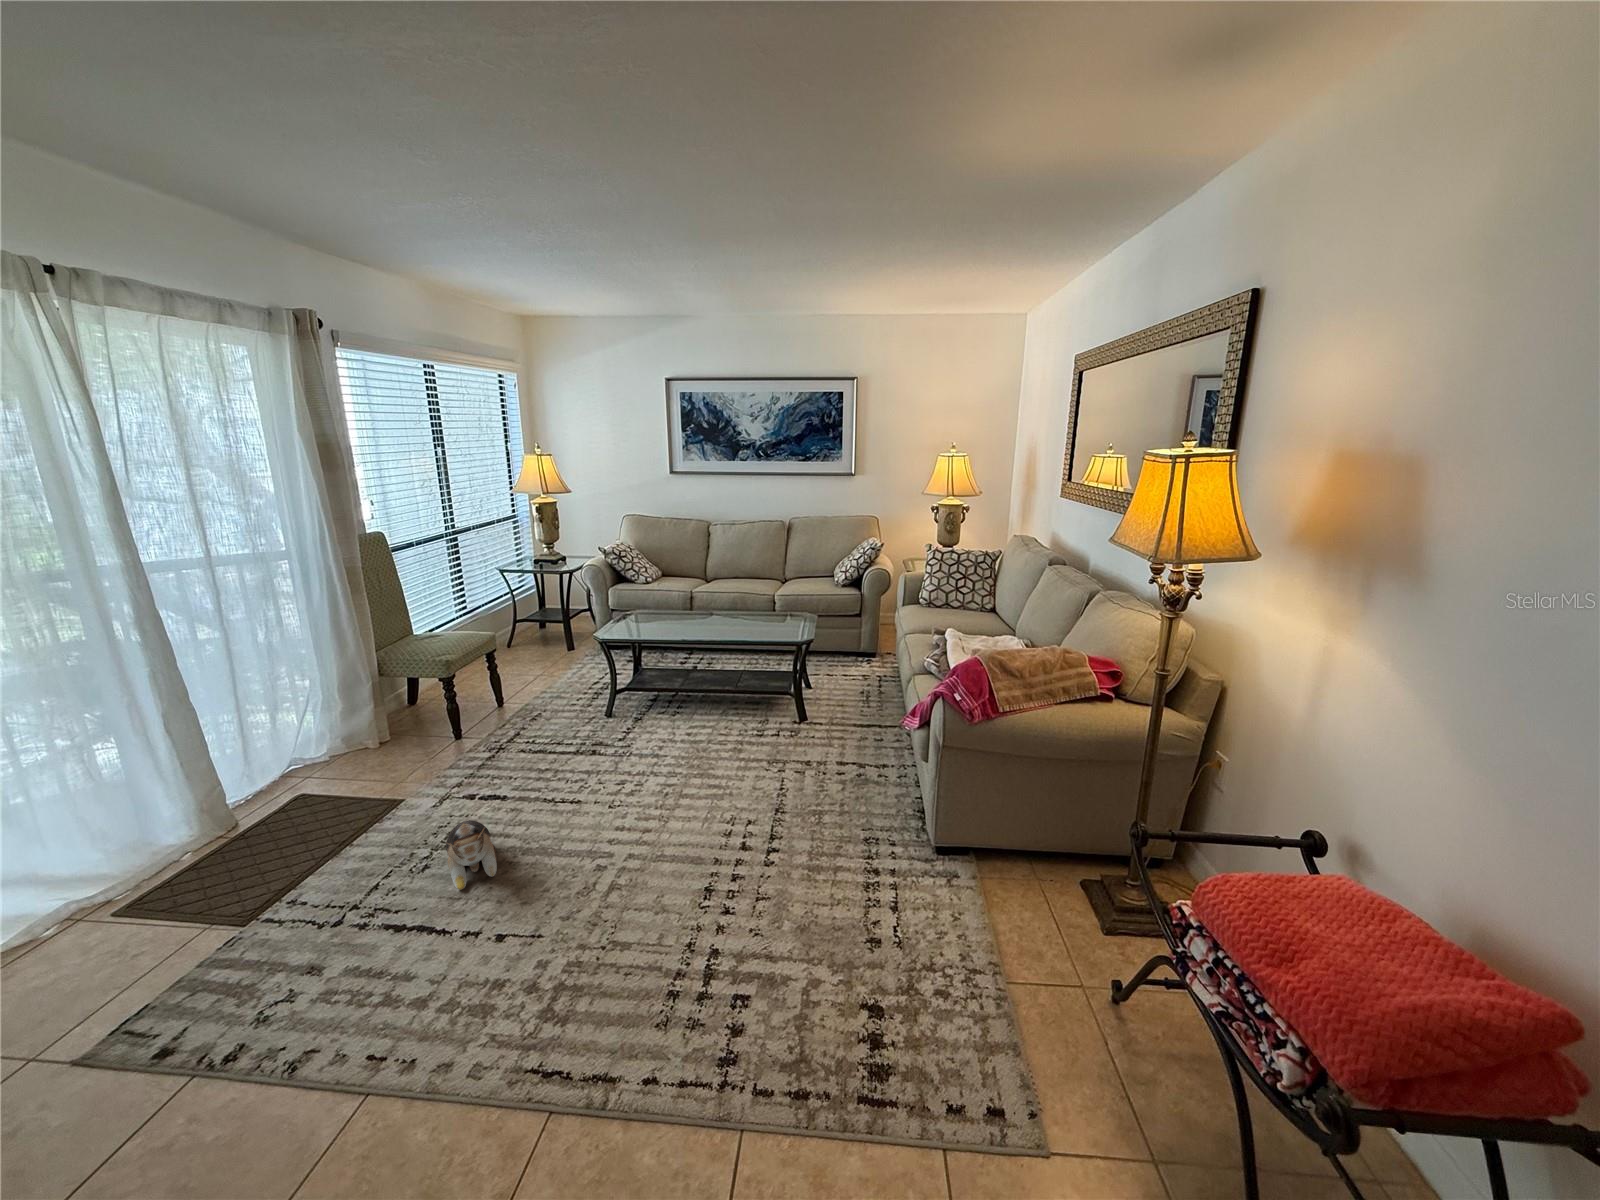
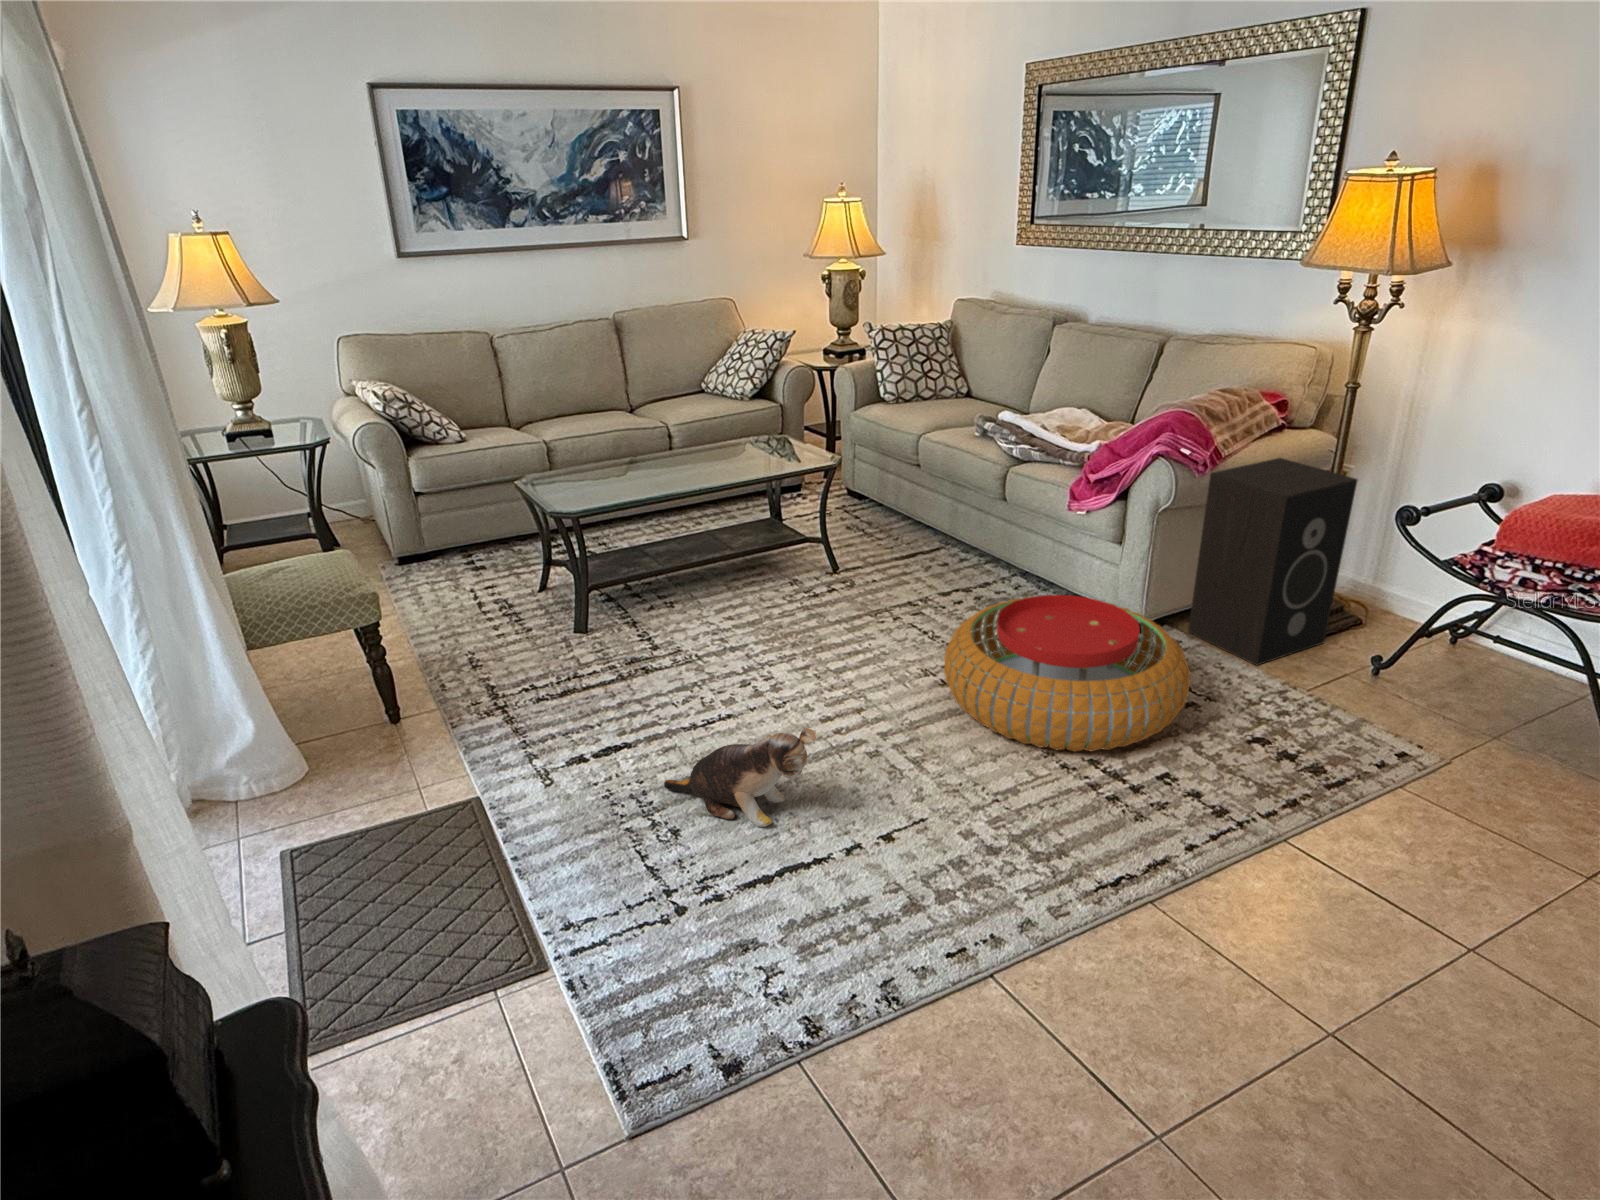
speaker: none [974,723,1120,939] -> present [1188,458,1357,665]
pouf: none [669,782,883,954] -> present [944,595,1190,752]

